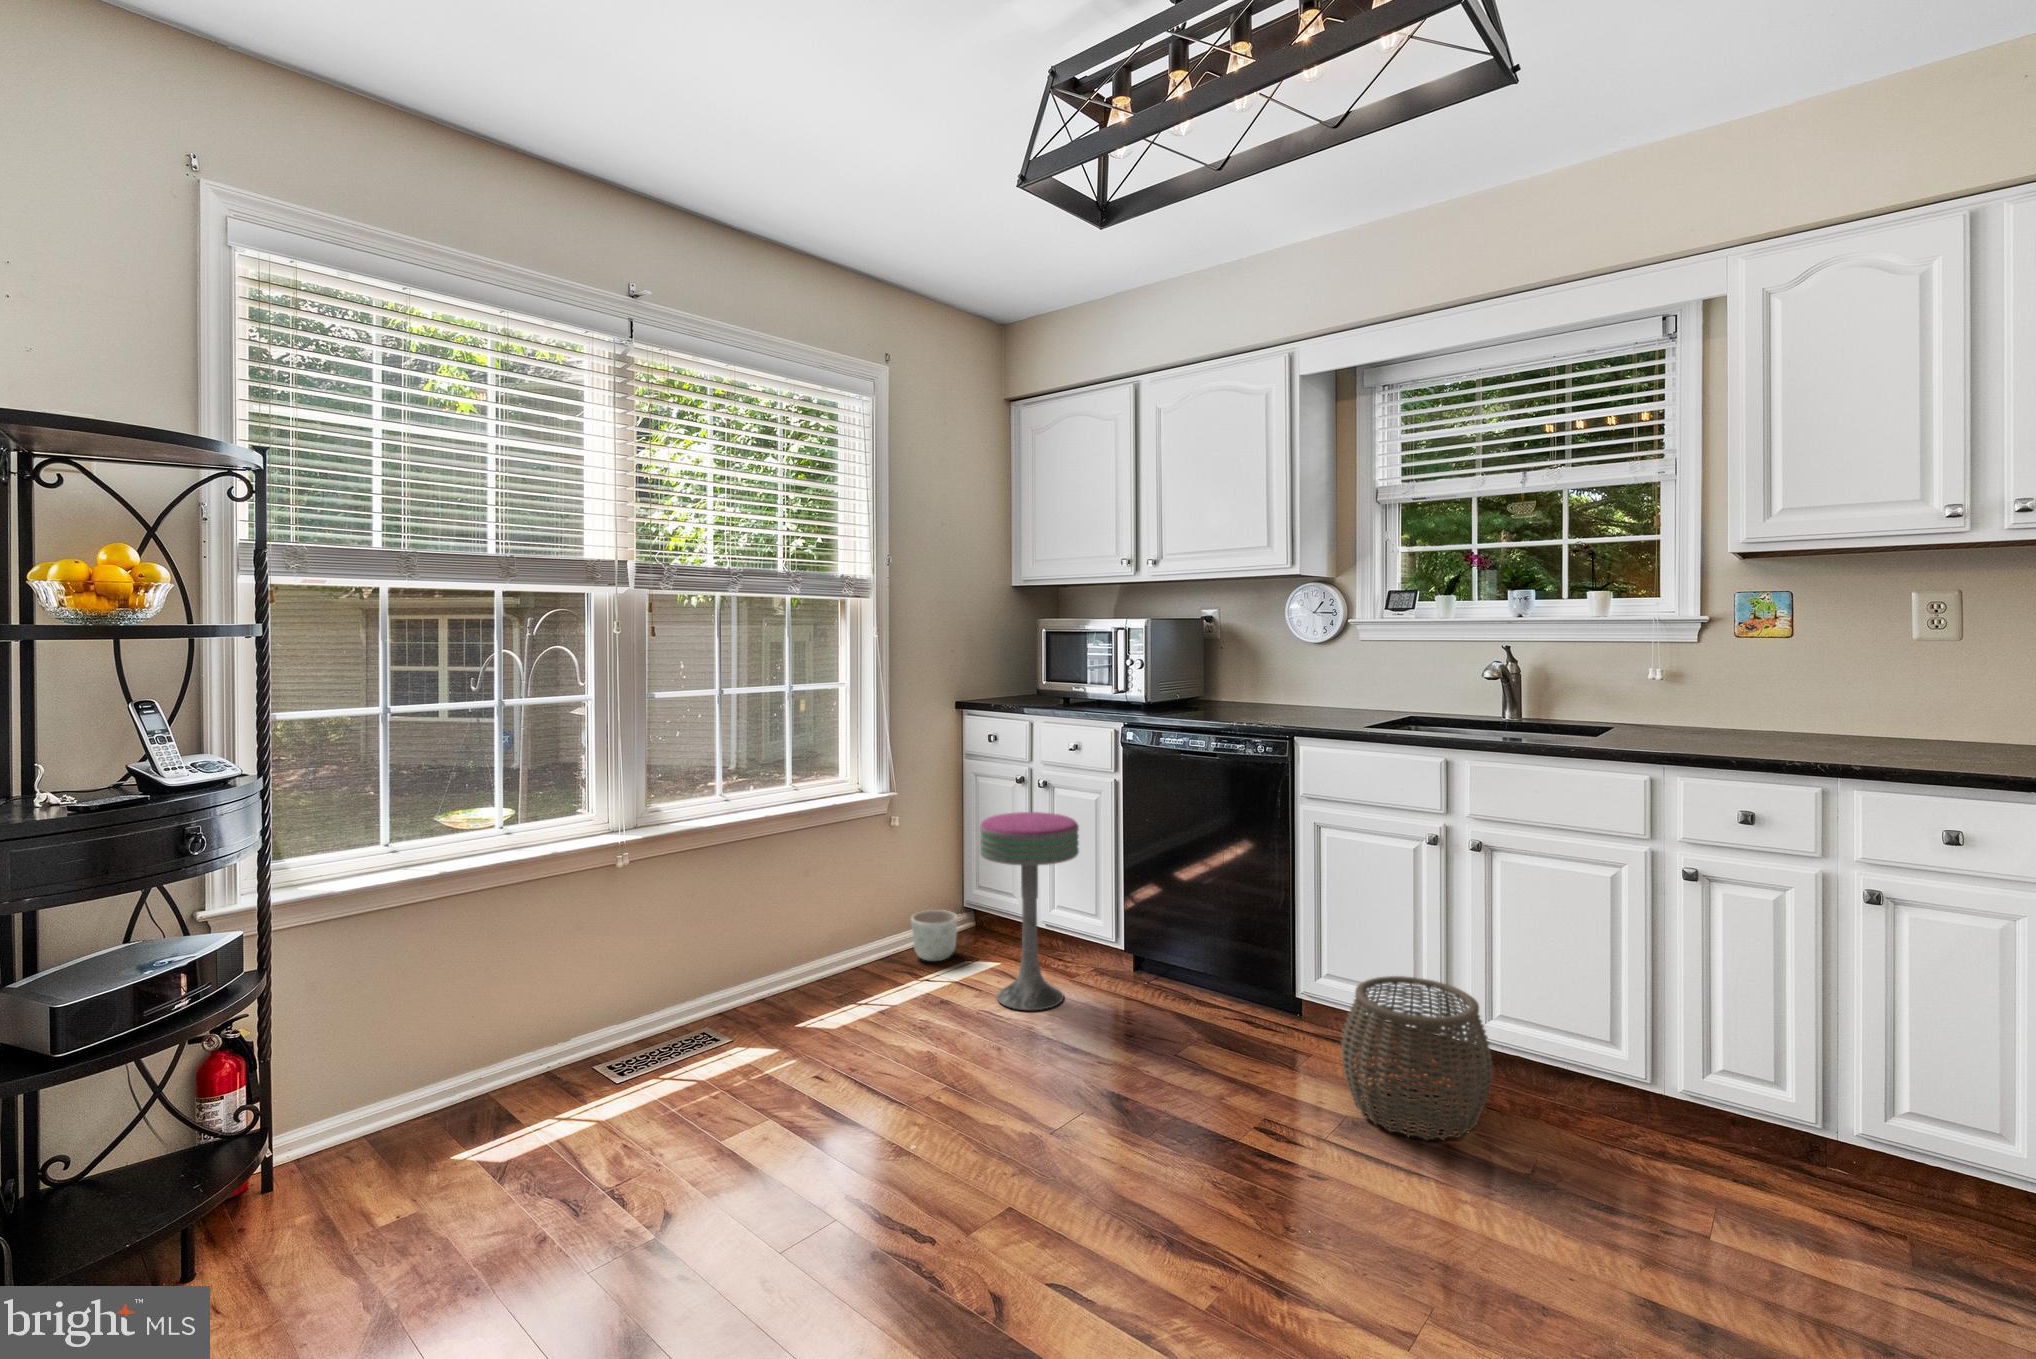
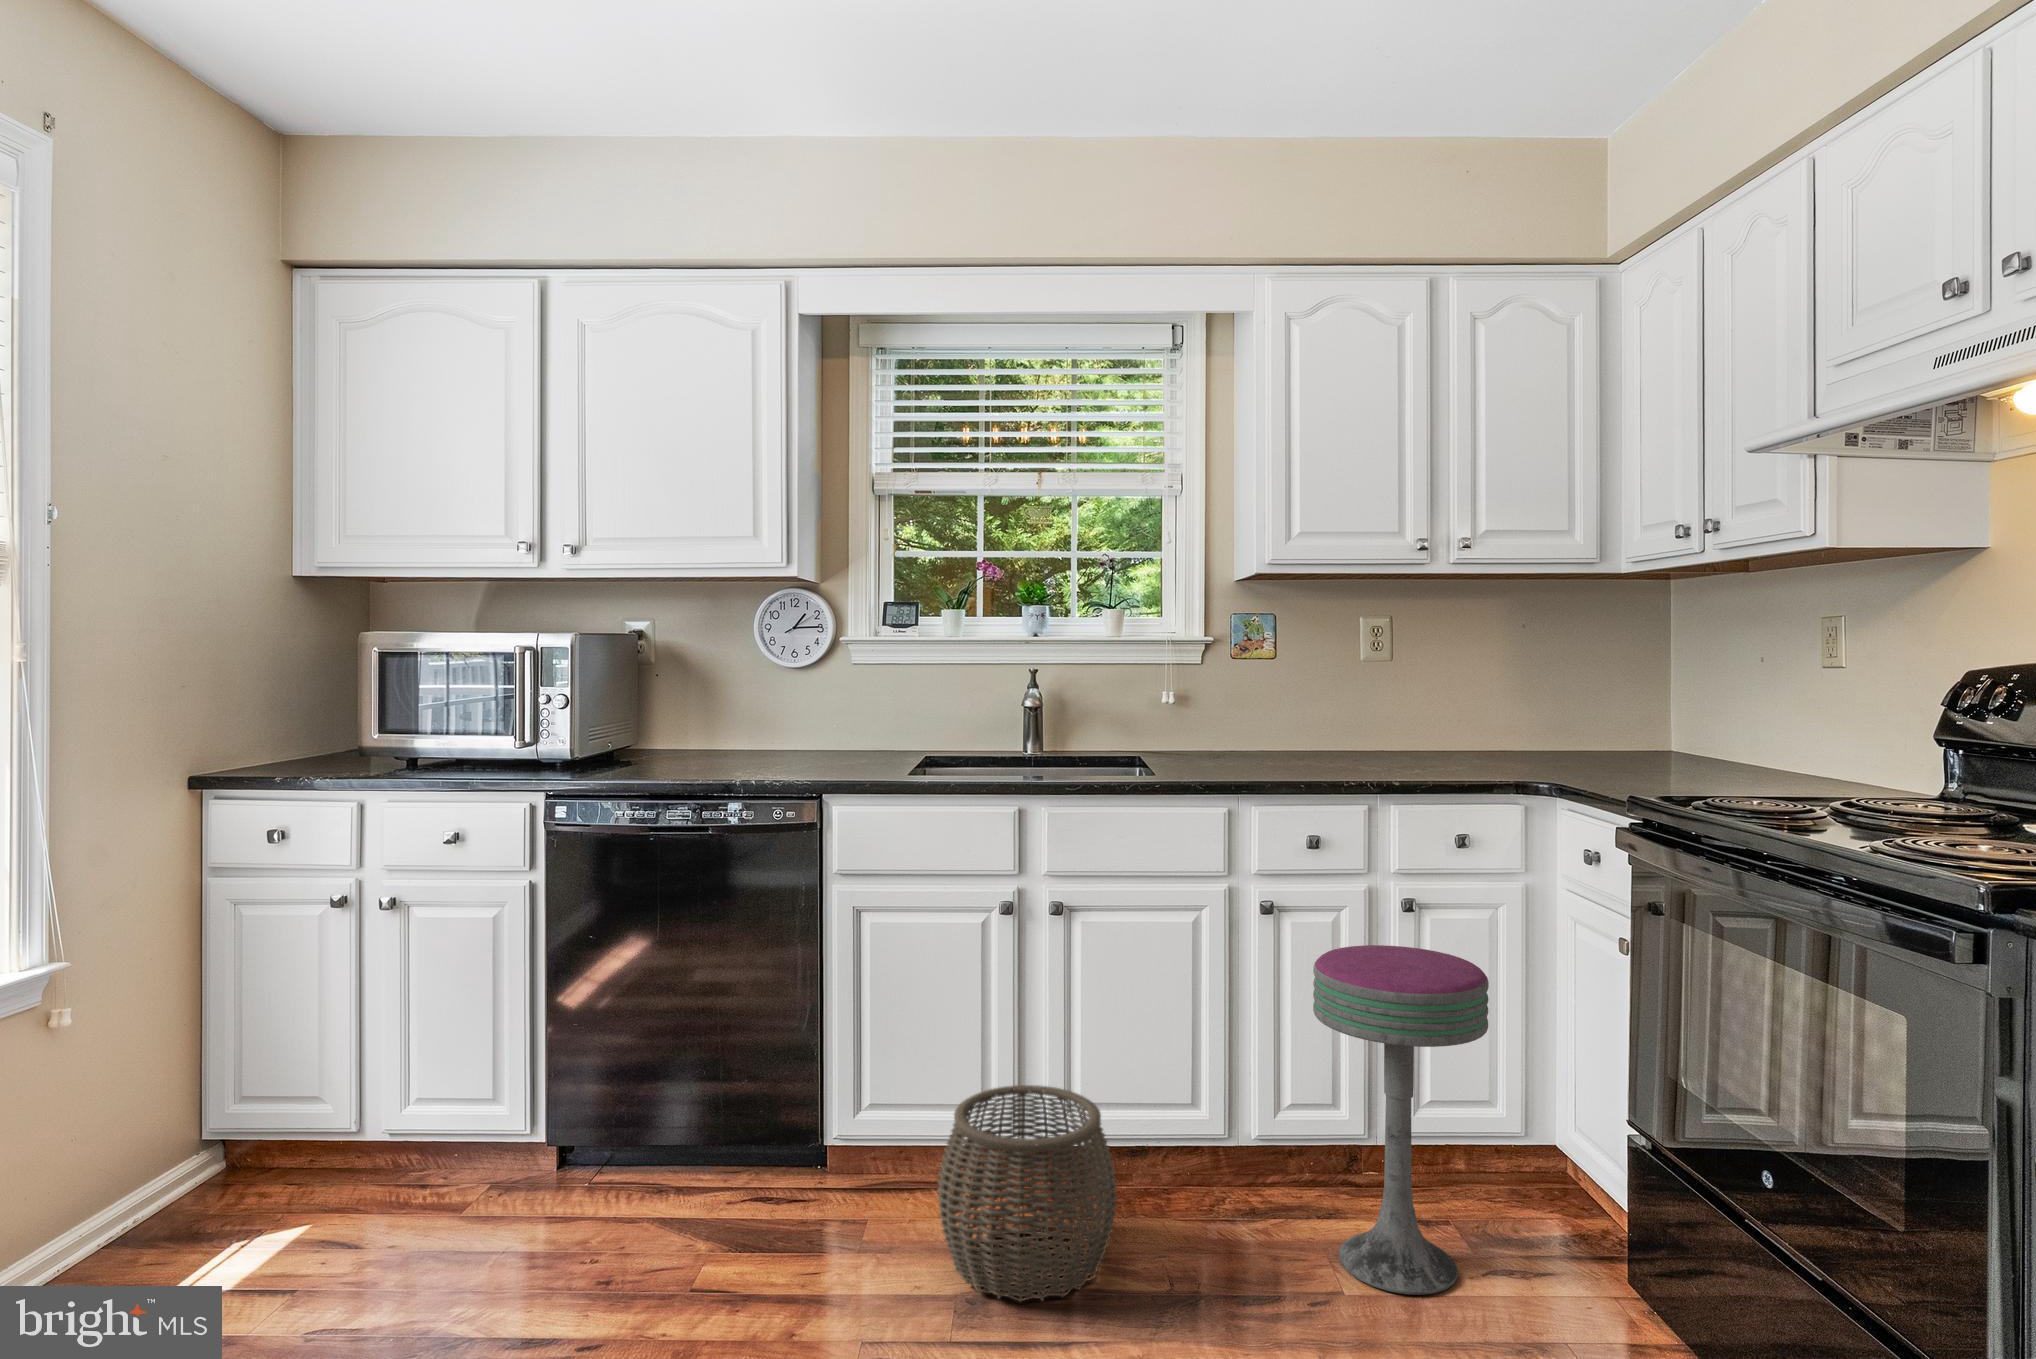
bar stool: present [980,812,1079,1010] -> present [1313,945,1489,1295]
planter: present [911,910,958,961] -> none [108,1153,215,1258]

